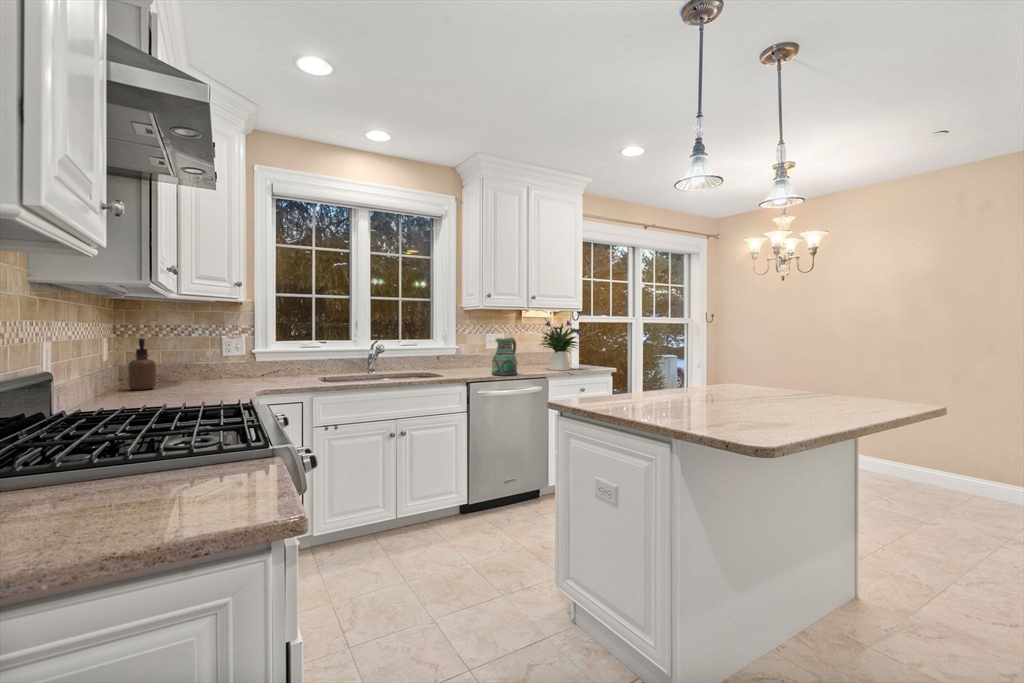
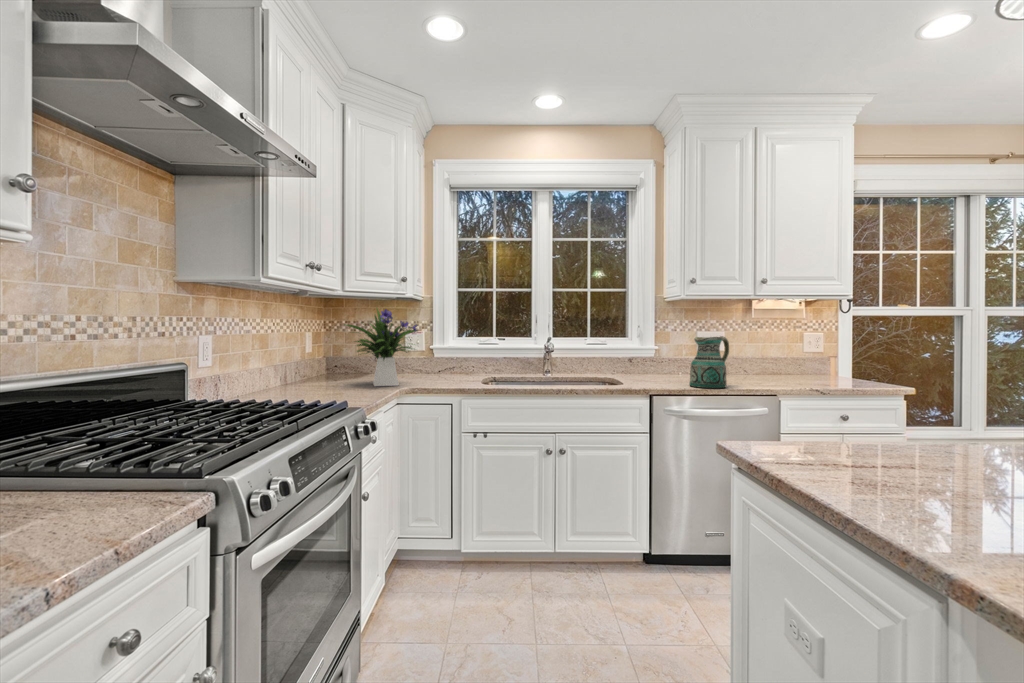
flower arrangement: present [541,319,581,370] -> present [345,309,418,386]
soap dispenser: present [128,339,156,390] -> none [315,334,337,381]

